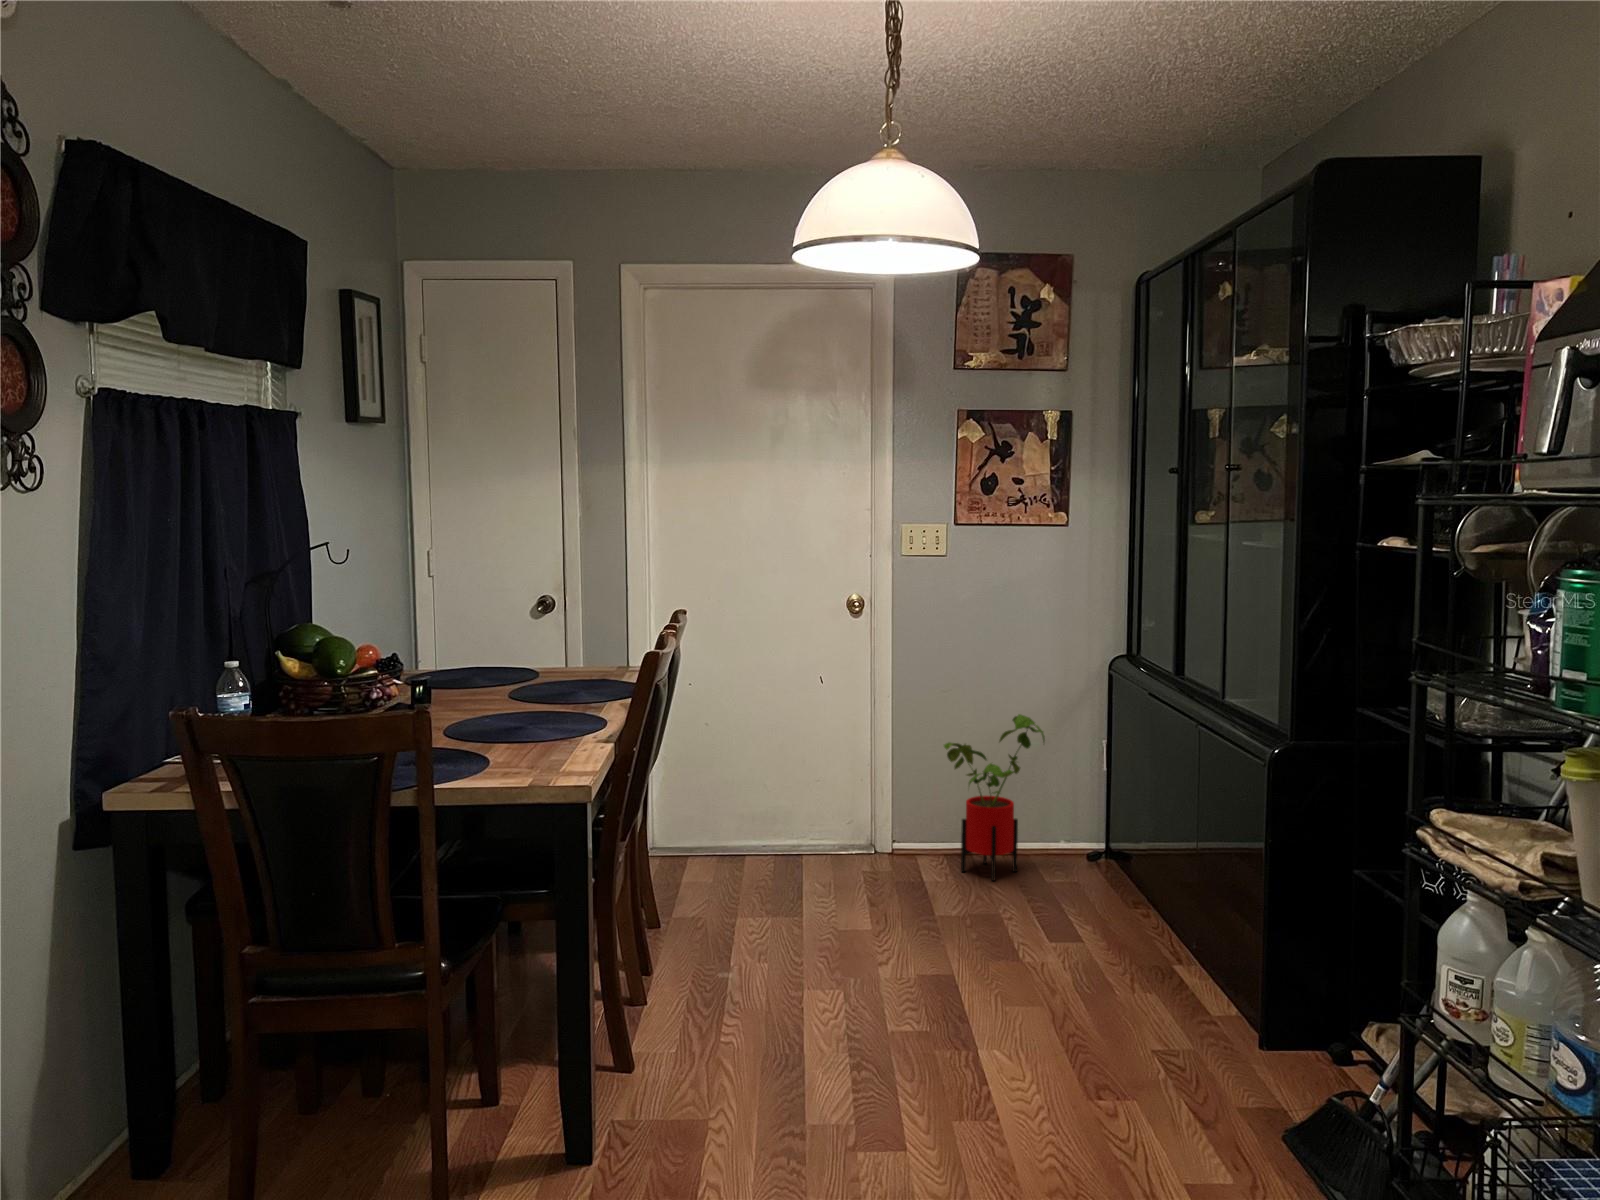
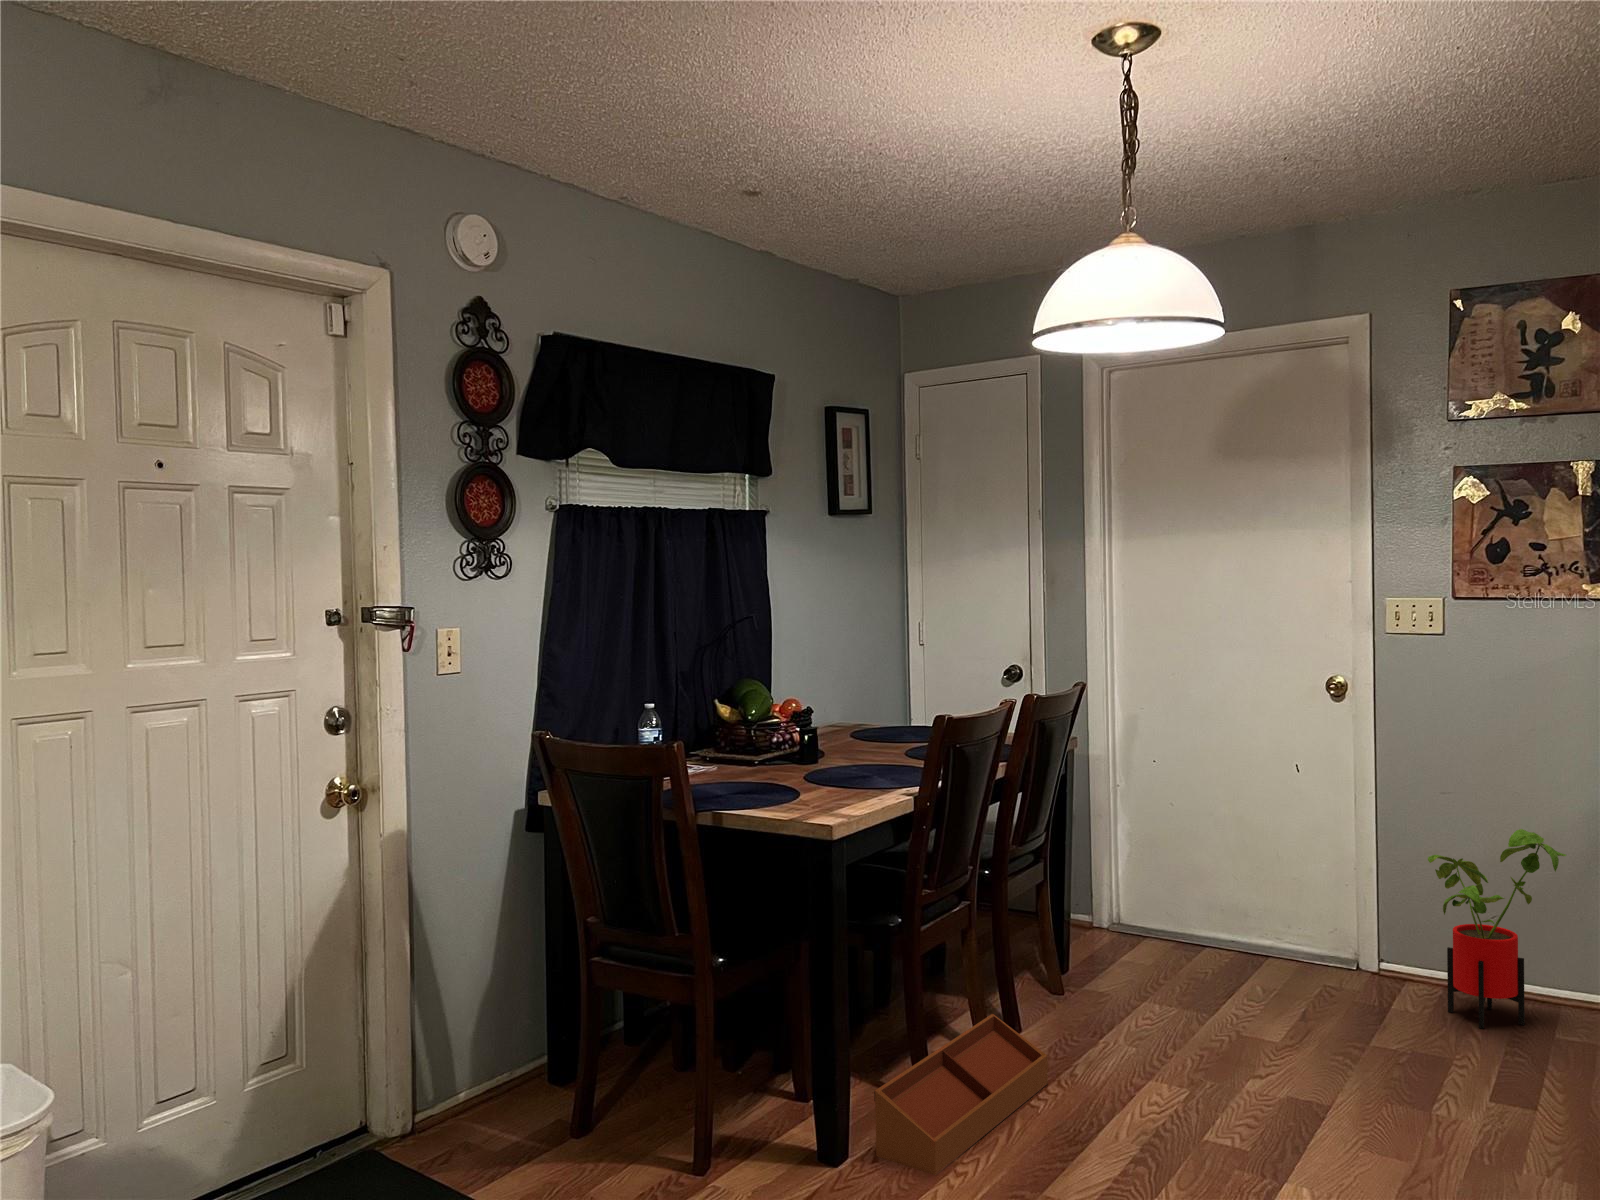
storage bin: none [619,957,719,1140] -> present [874,1014,1048,1175]

